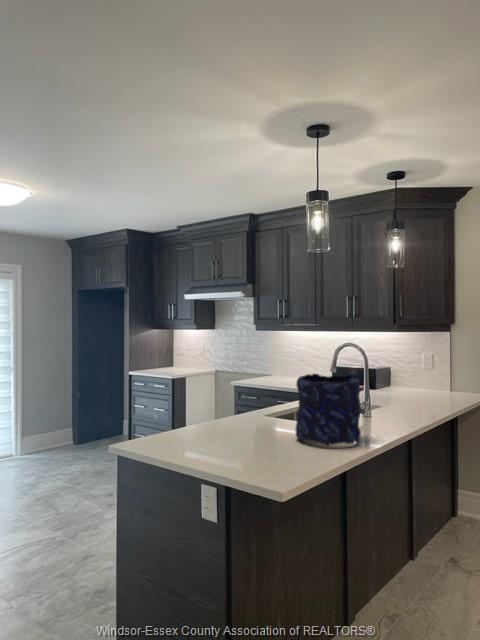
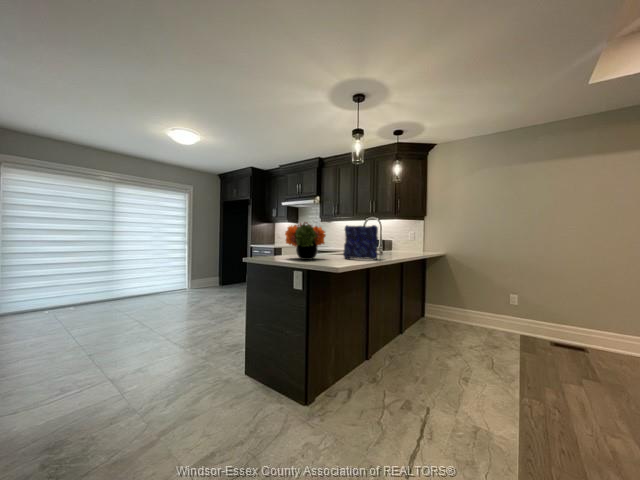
flower arrangement: none [183,378,262,451] -> present [285,222,326,260]

